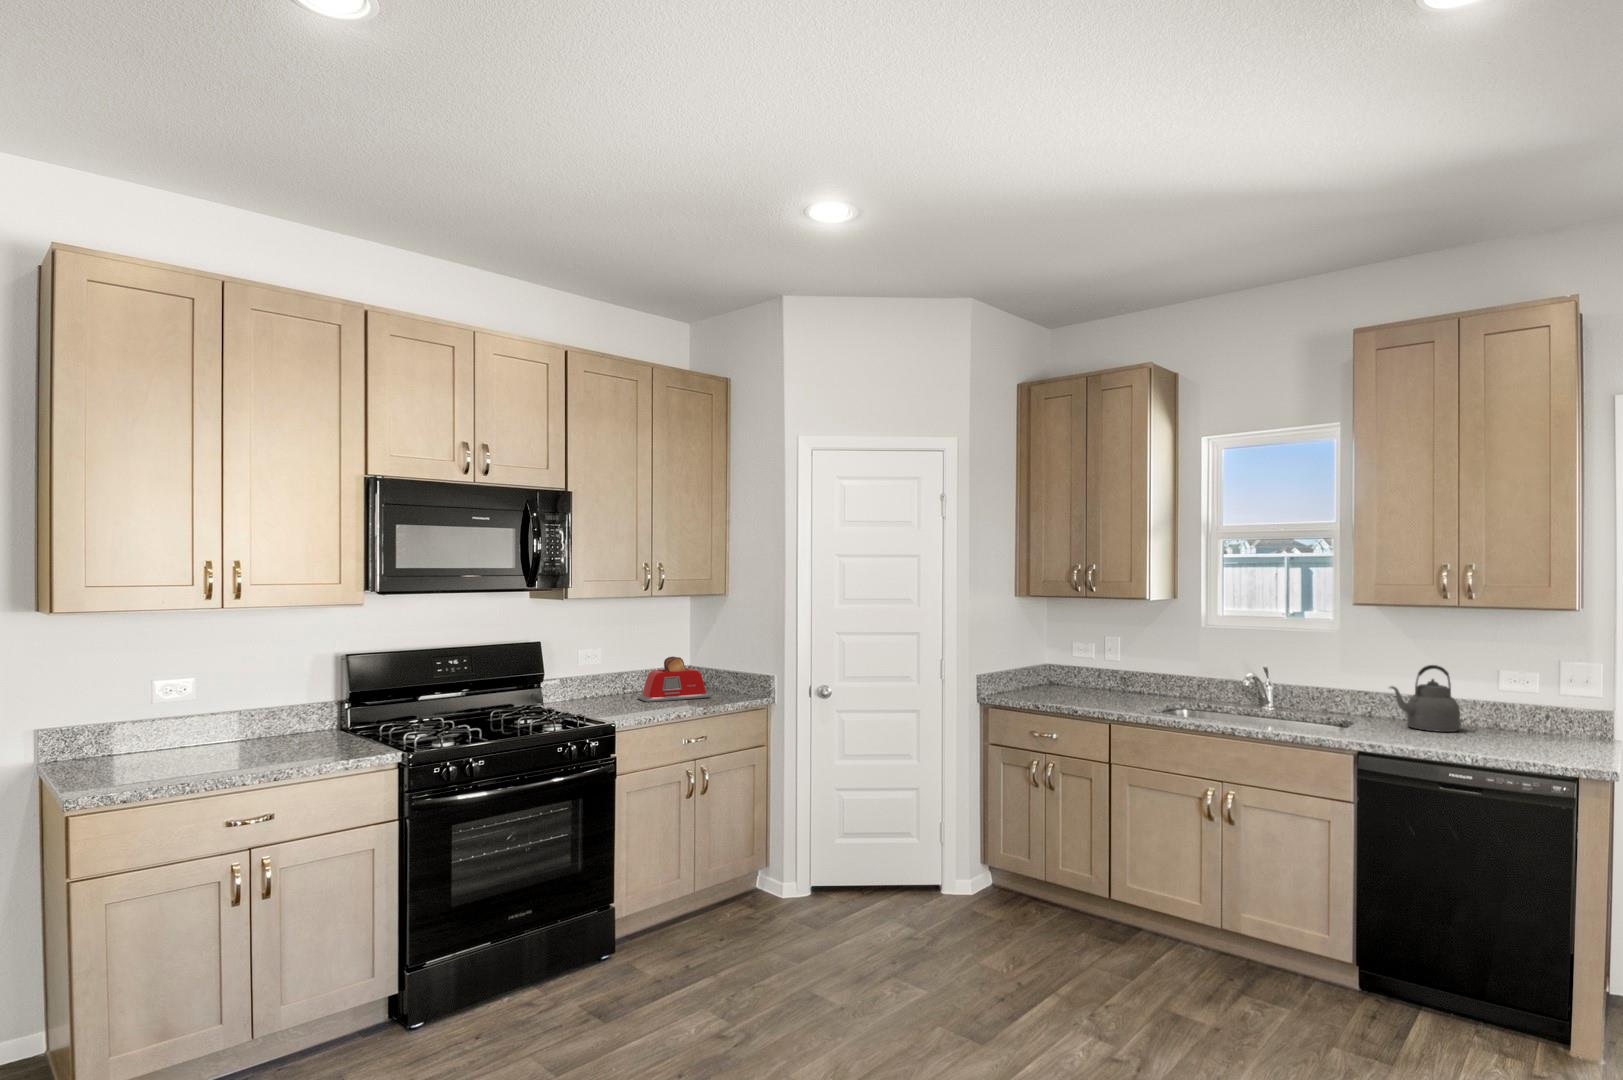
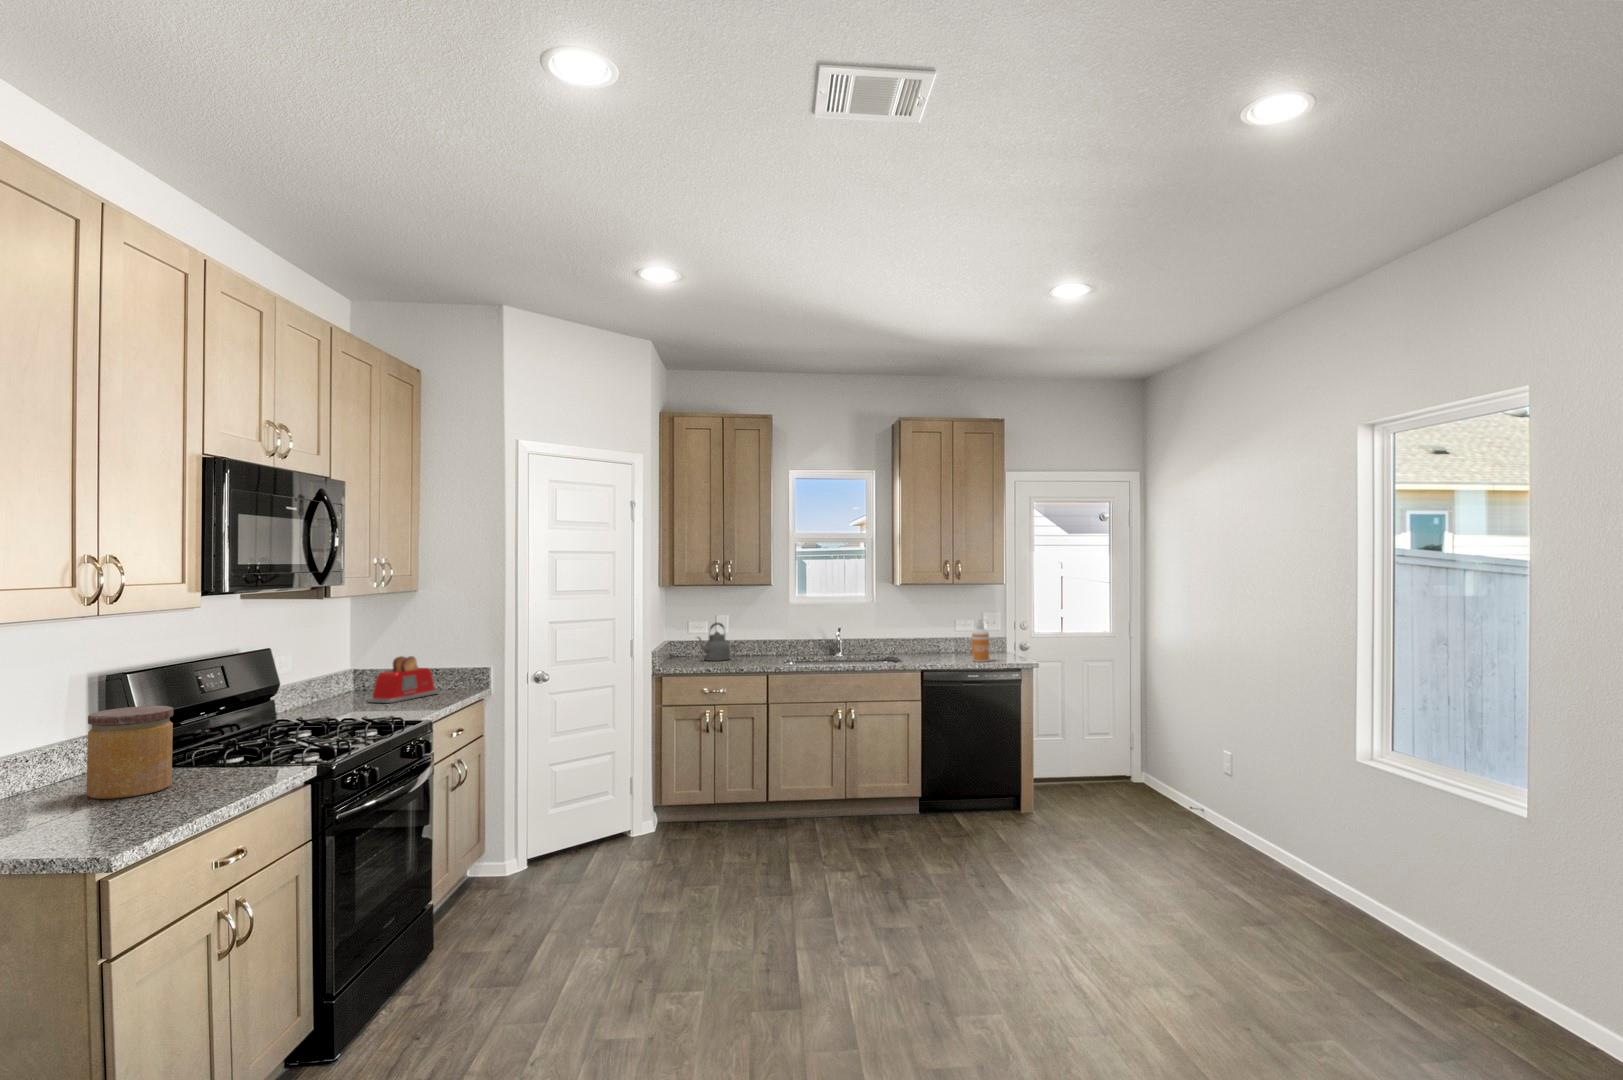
kettle: present [1390,665,1461,732] -> present [698,623,730,661]
soap dispenser: none [1472,675,1509,754] -> present [972,619,989,662]
jar: none [258,684,318,754] -> present [86,706,174,799]

